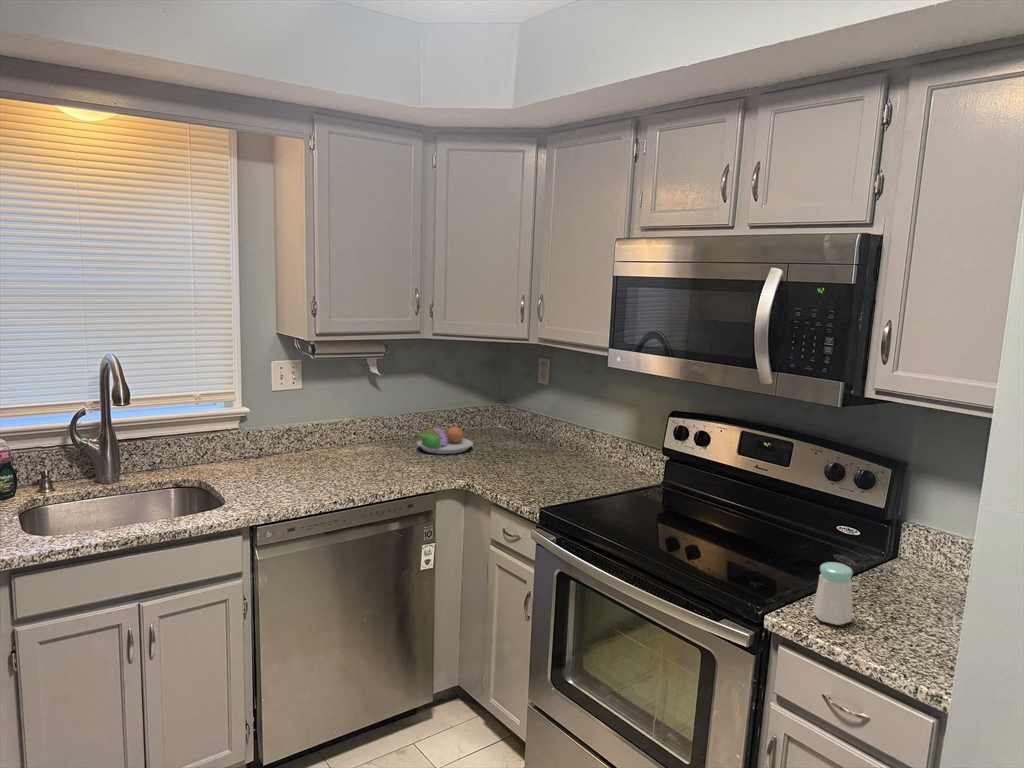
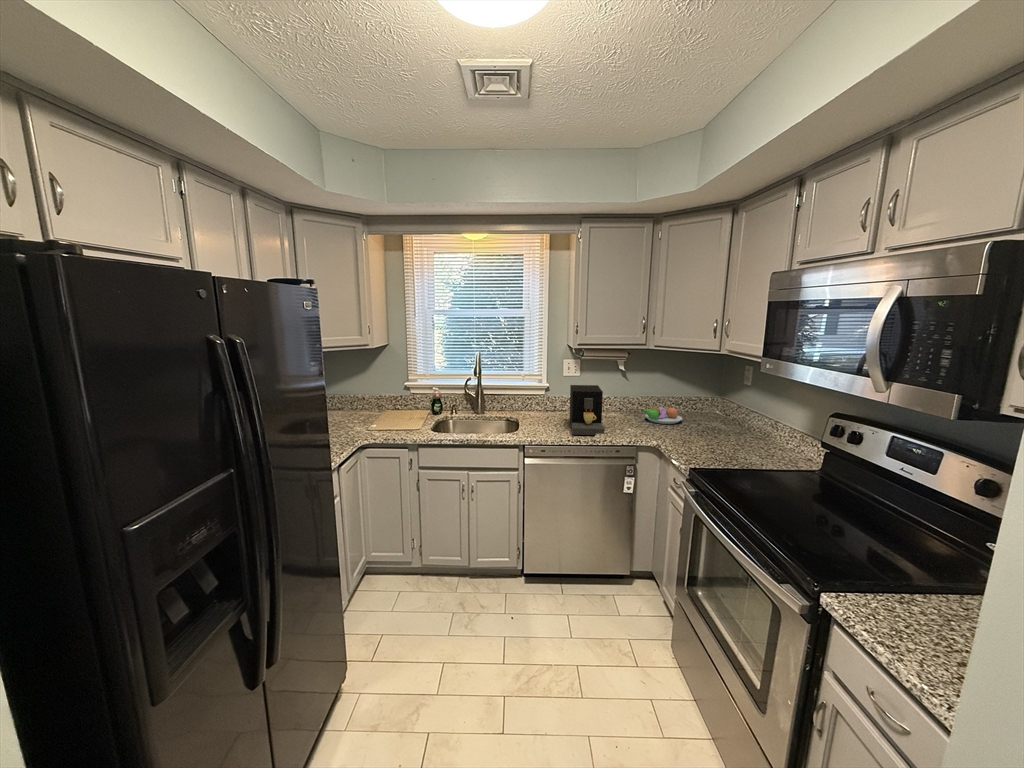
coffee maker: none [299,403,381,492] -> present [570,385,604,435]
salt shaker: present [813,562,853,625] -> none [876,564,925,630]

